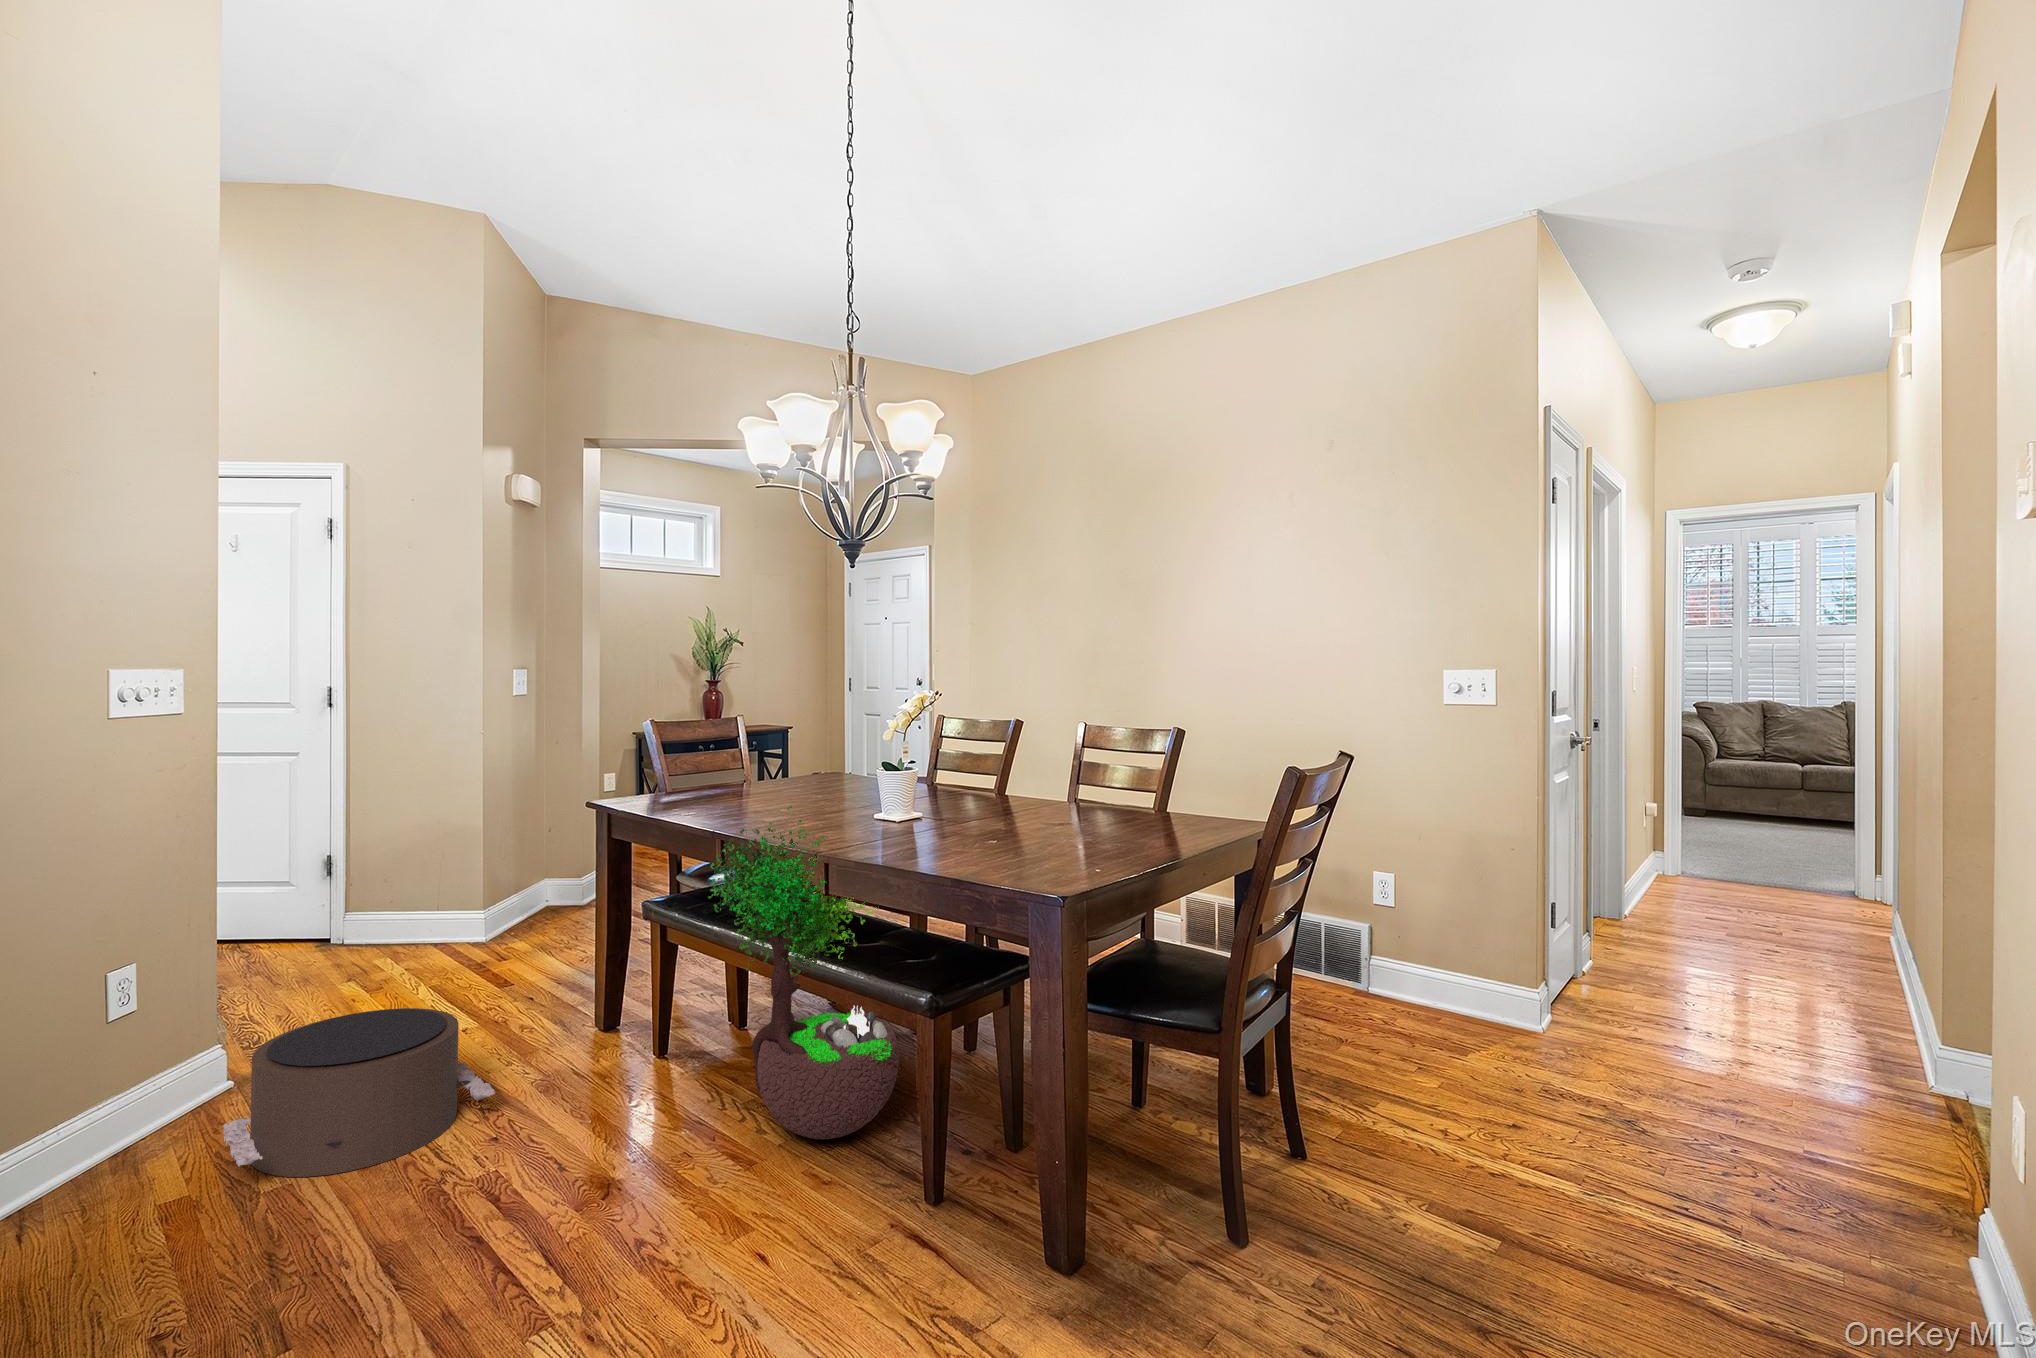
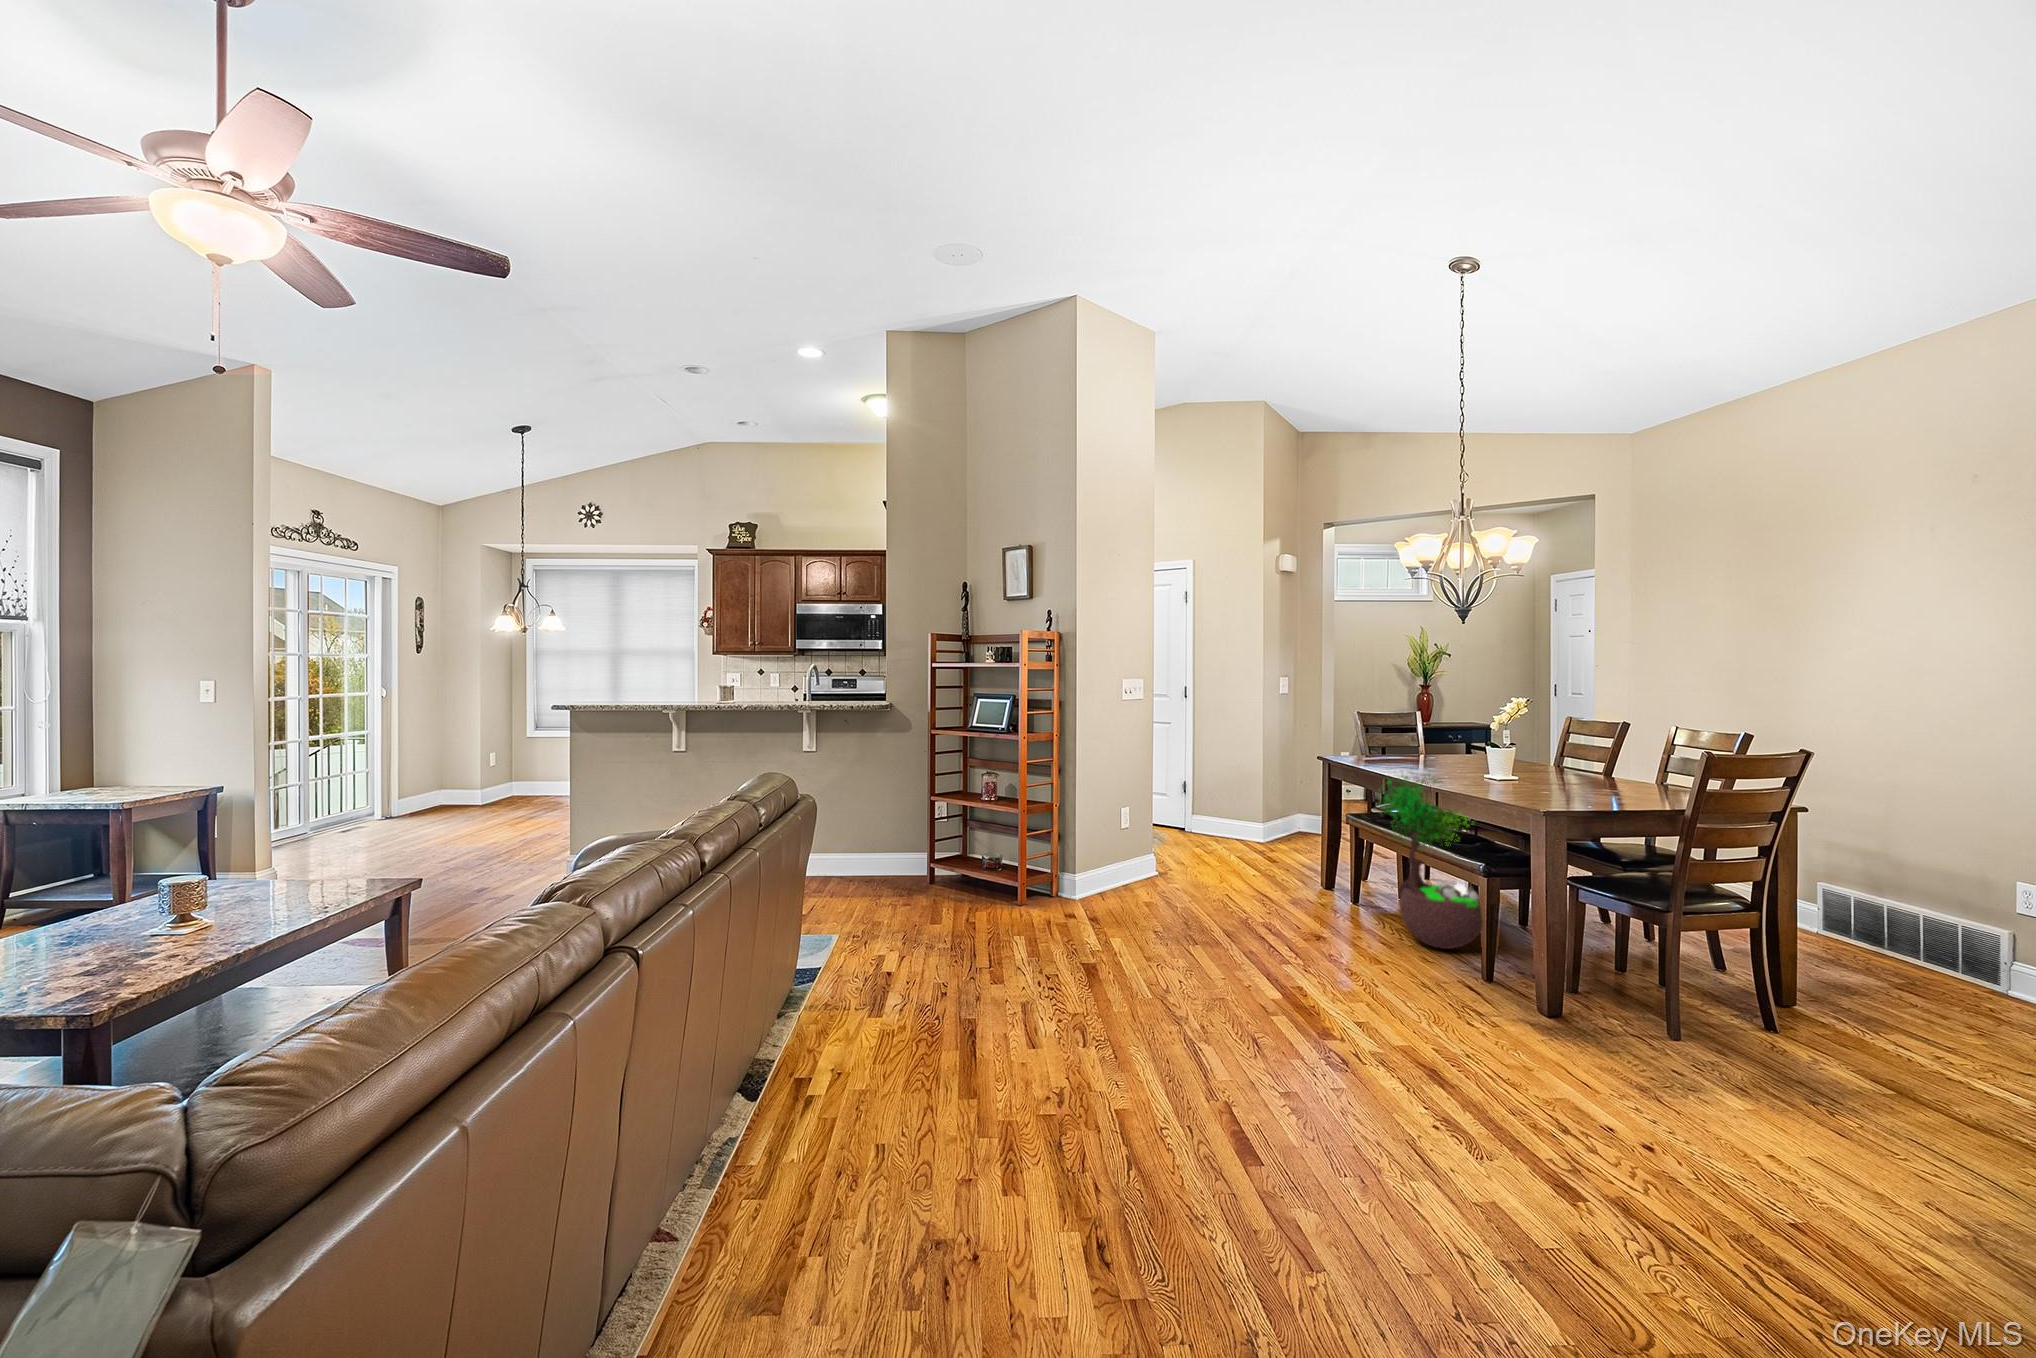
pouf: present [223,1008,495,1177] -> none [1161,846,1270,910]

